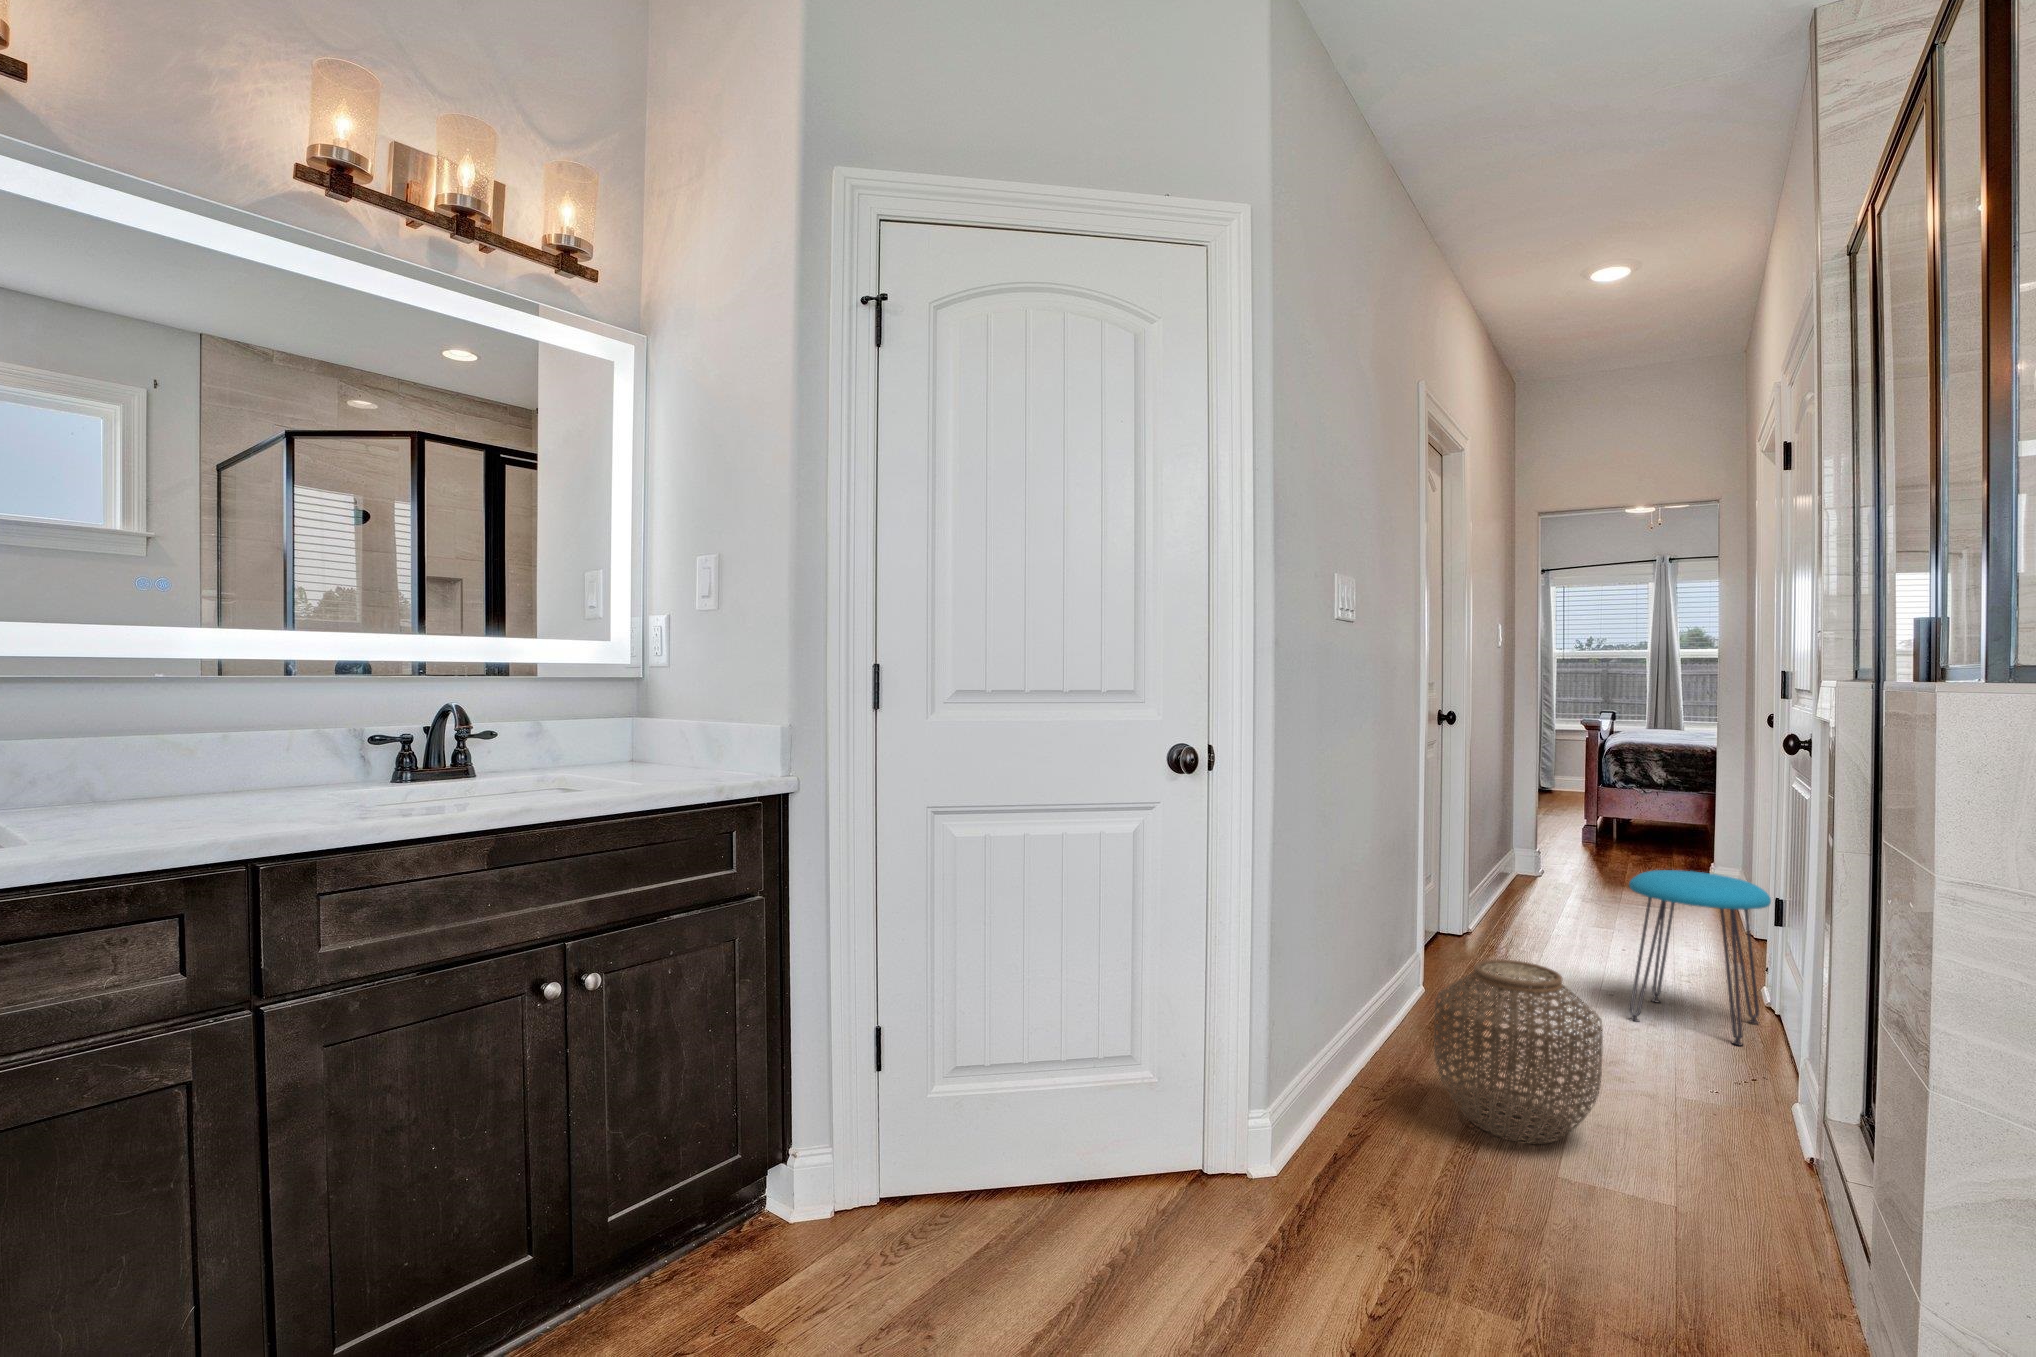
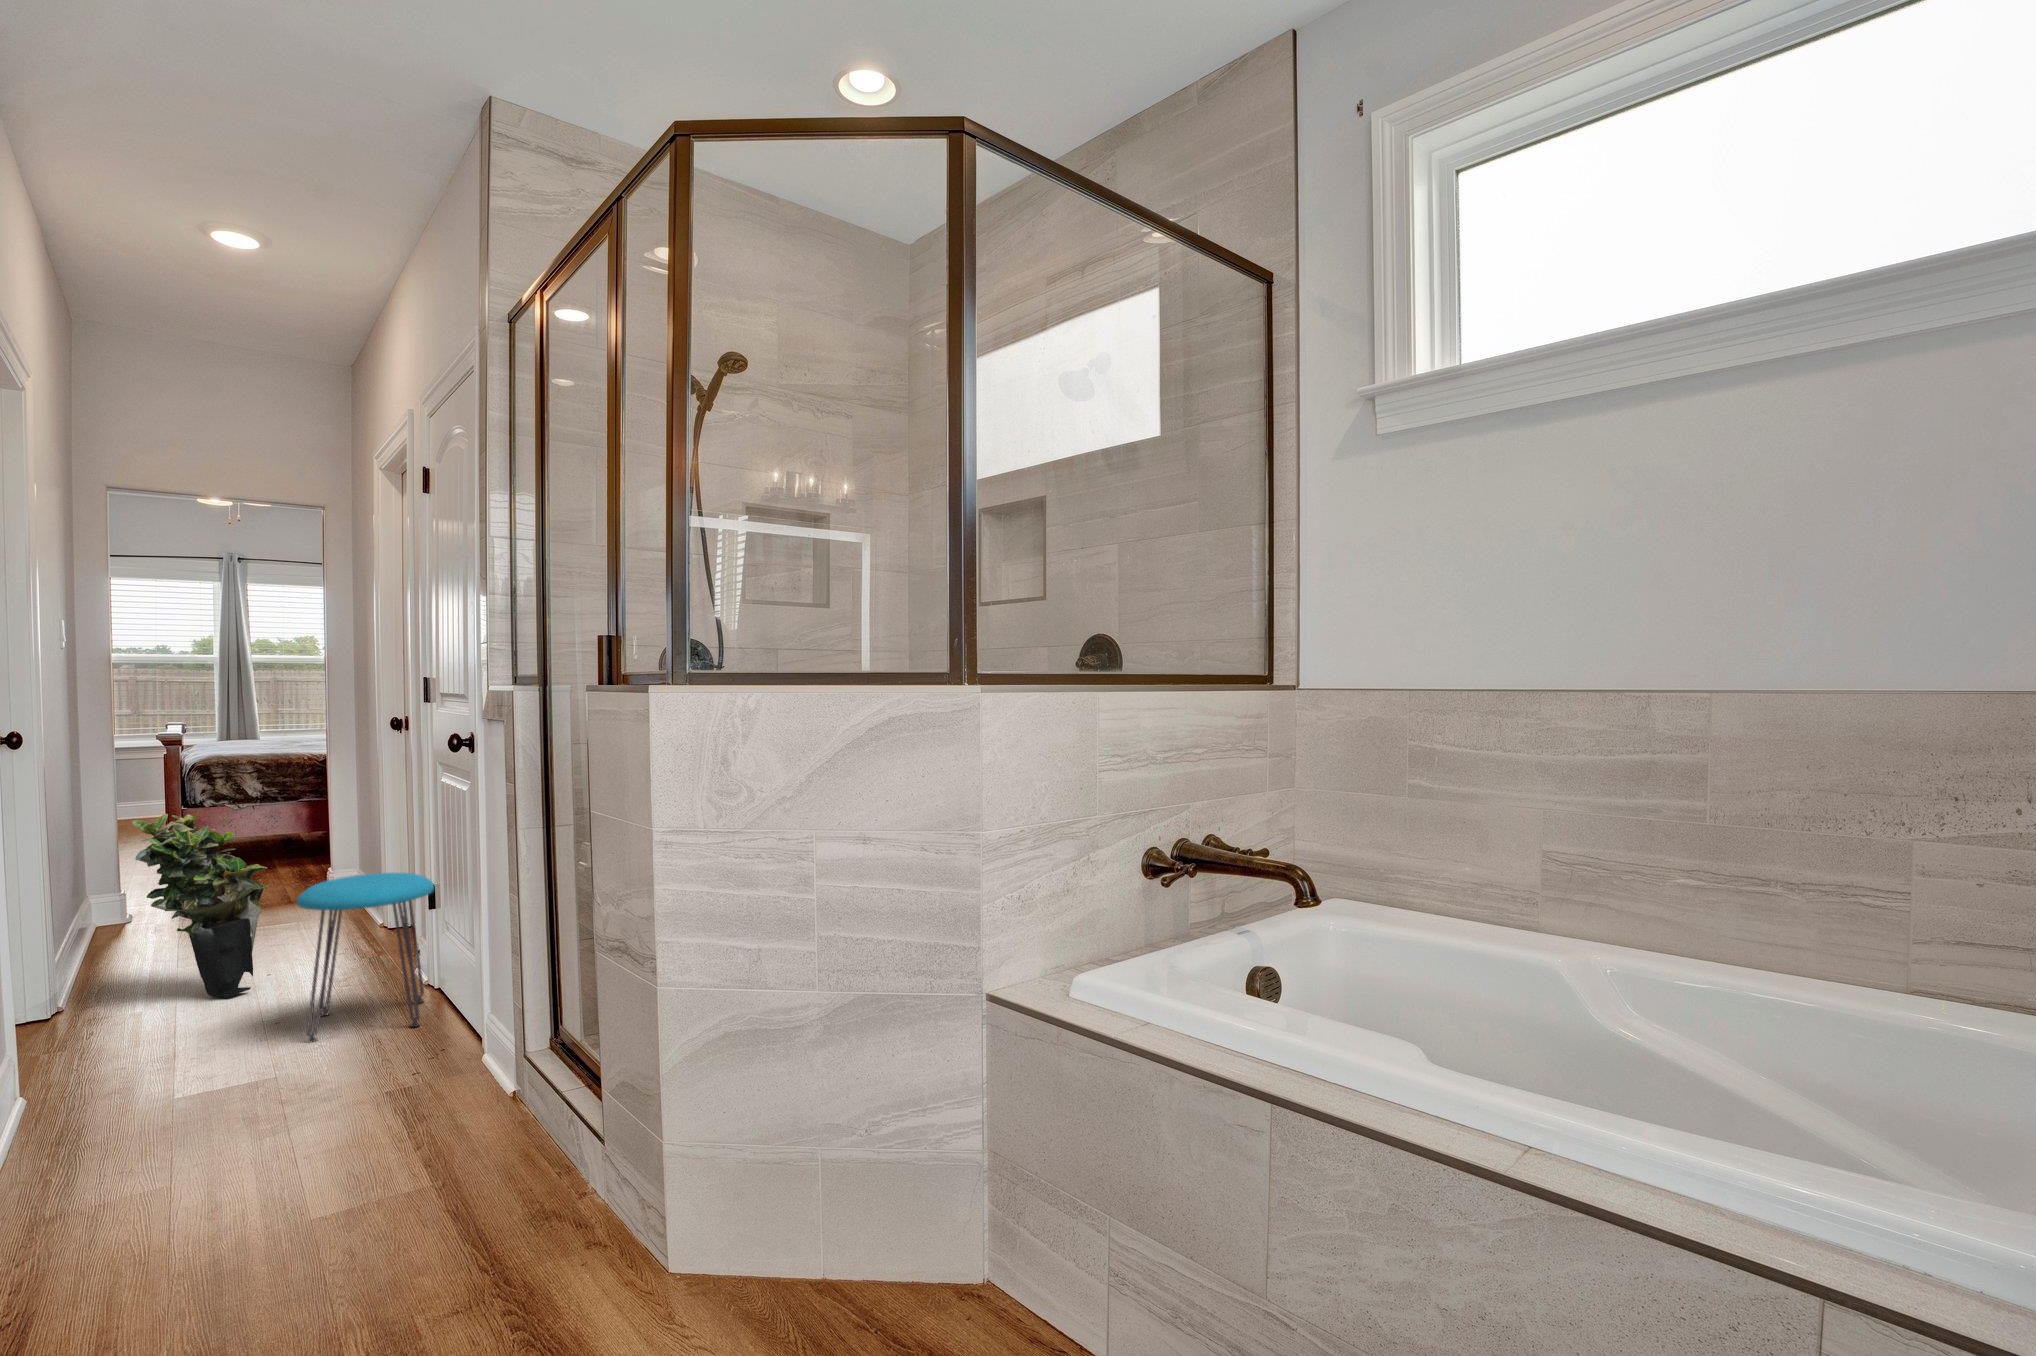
potted plant: none [1518,785,1624,959] -> present [133,810,269,998]
woven basket: present [1434,959,1603,1144] -> none [117,1012,336,1227]

